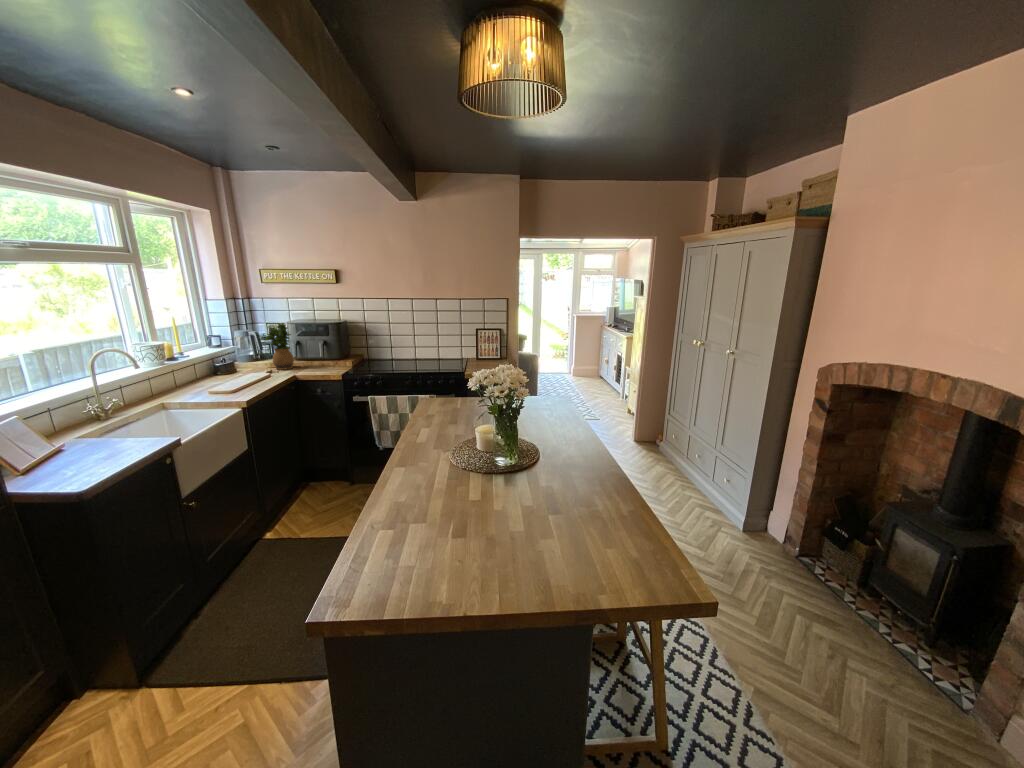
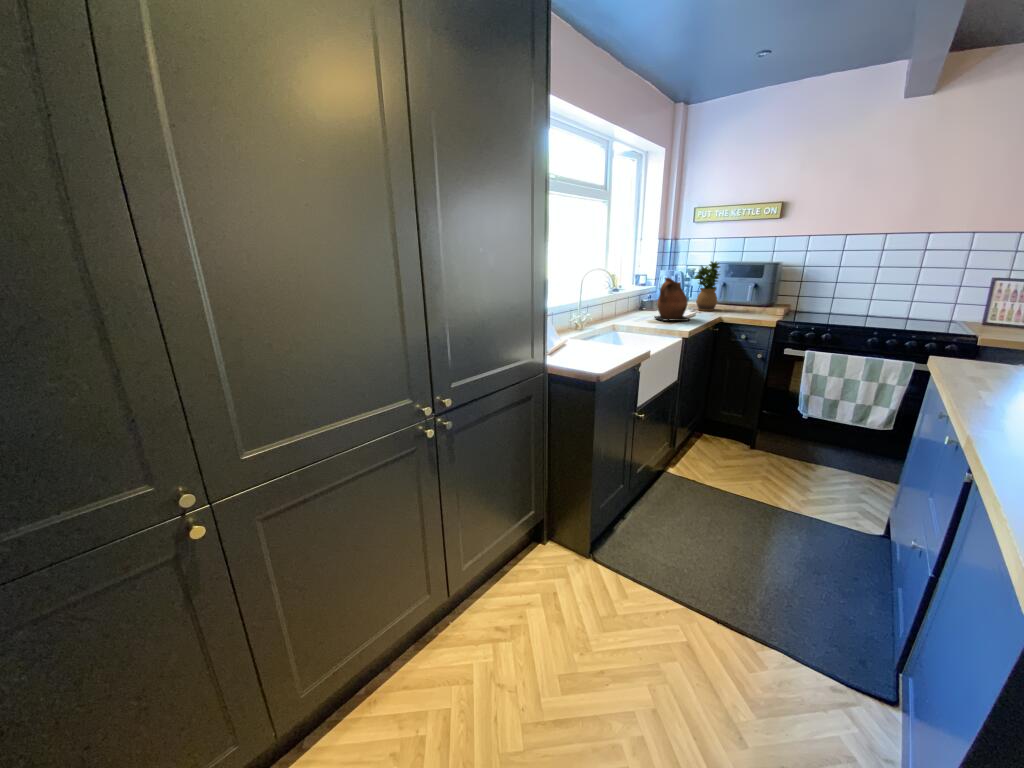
ceramic pitcher: none [216,345,260,389] -> present [654,278,690,321]

